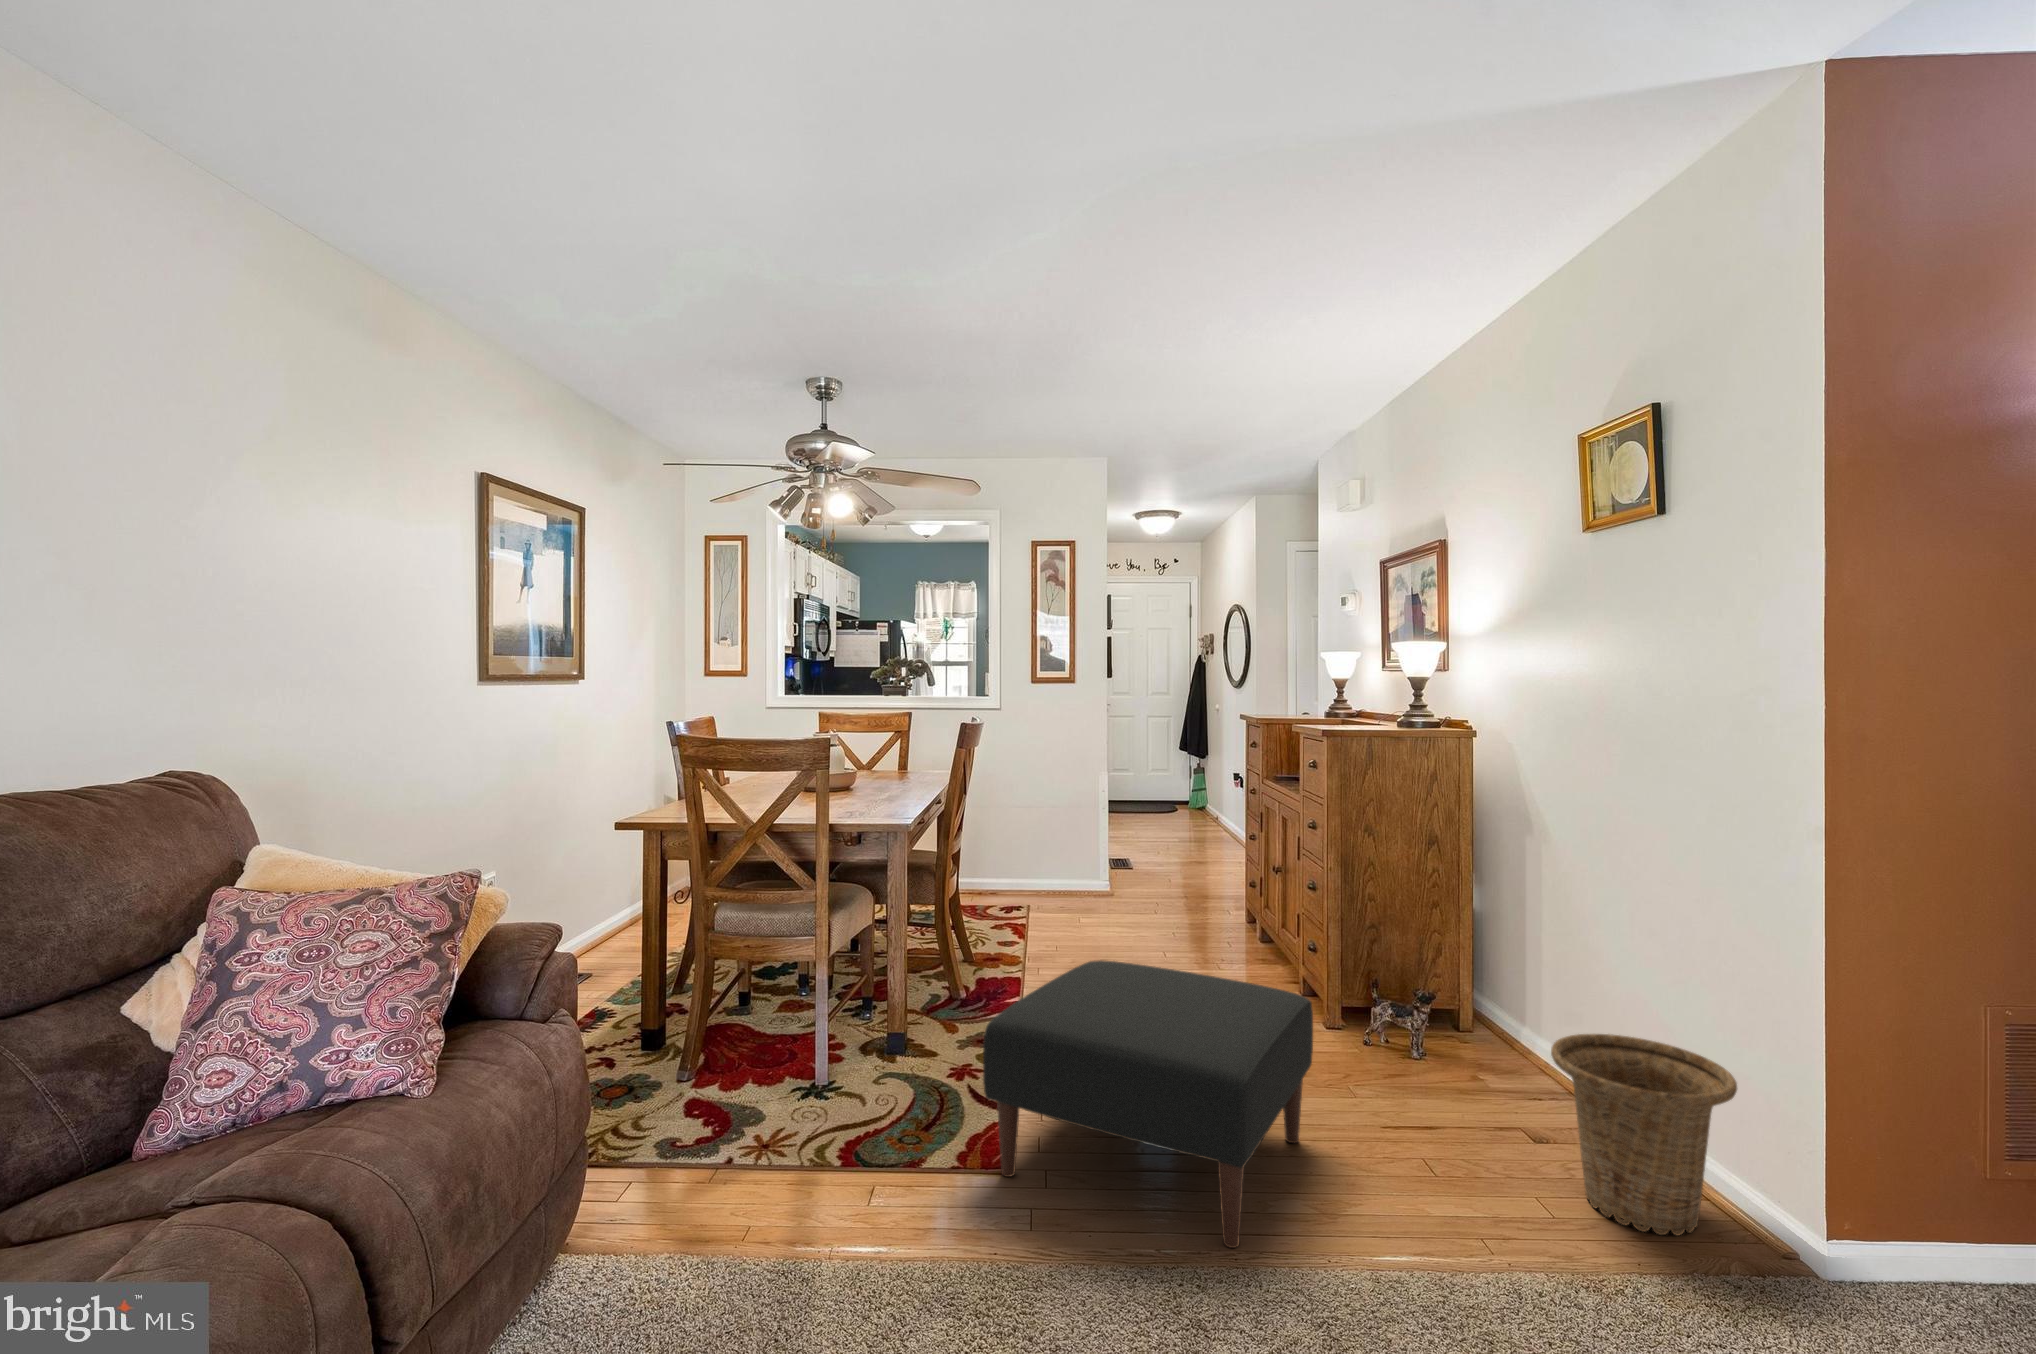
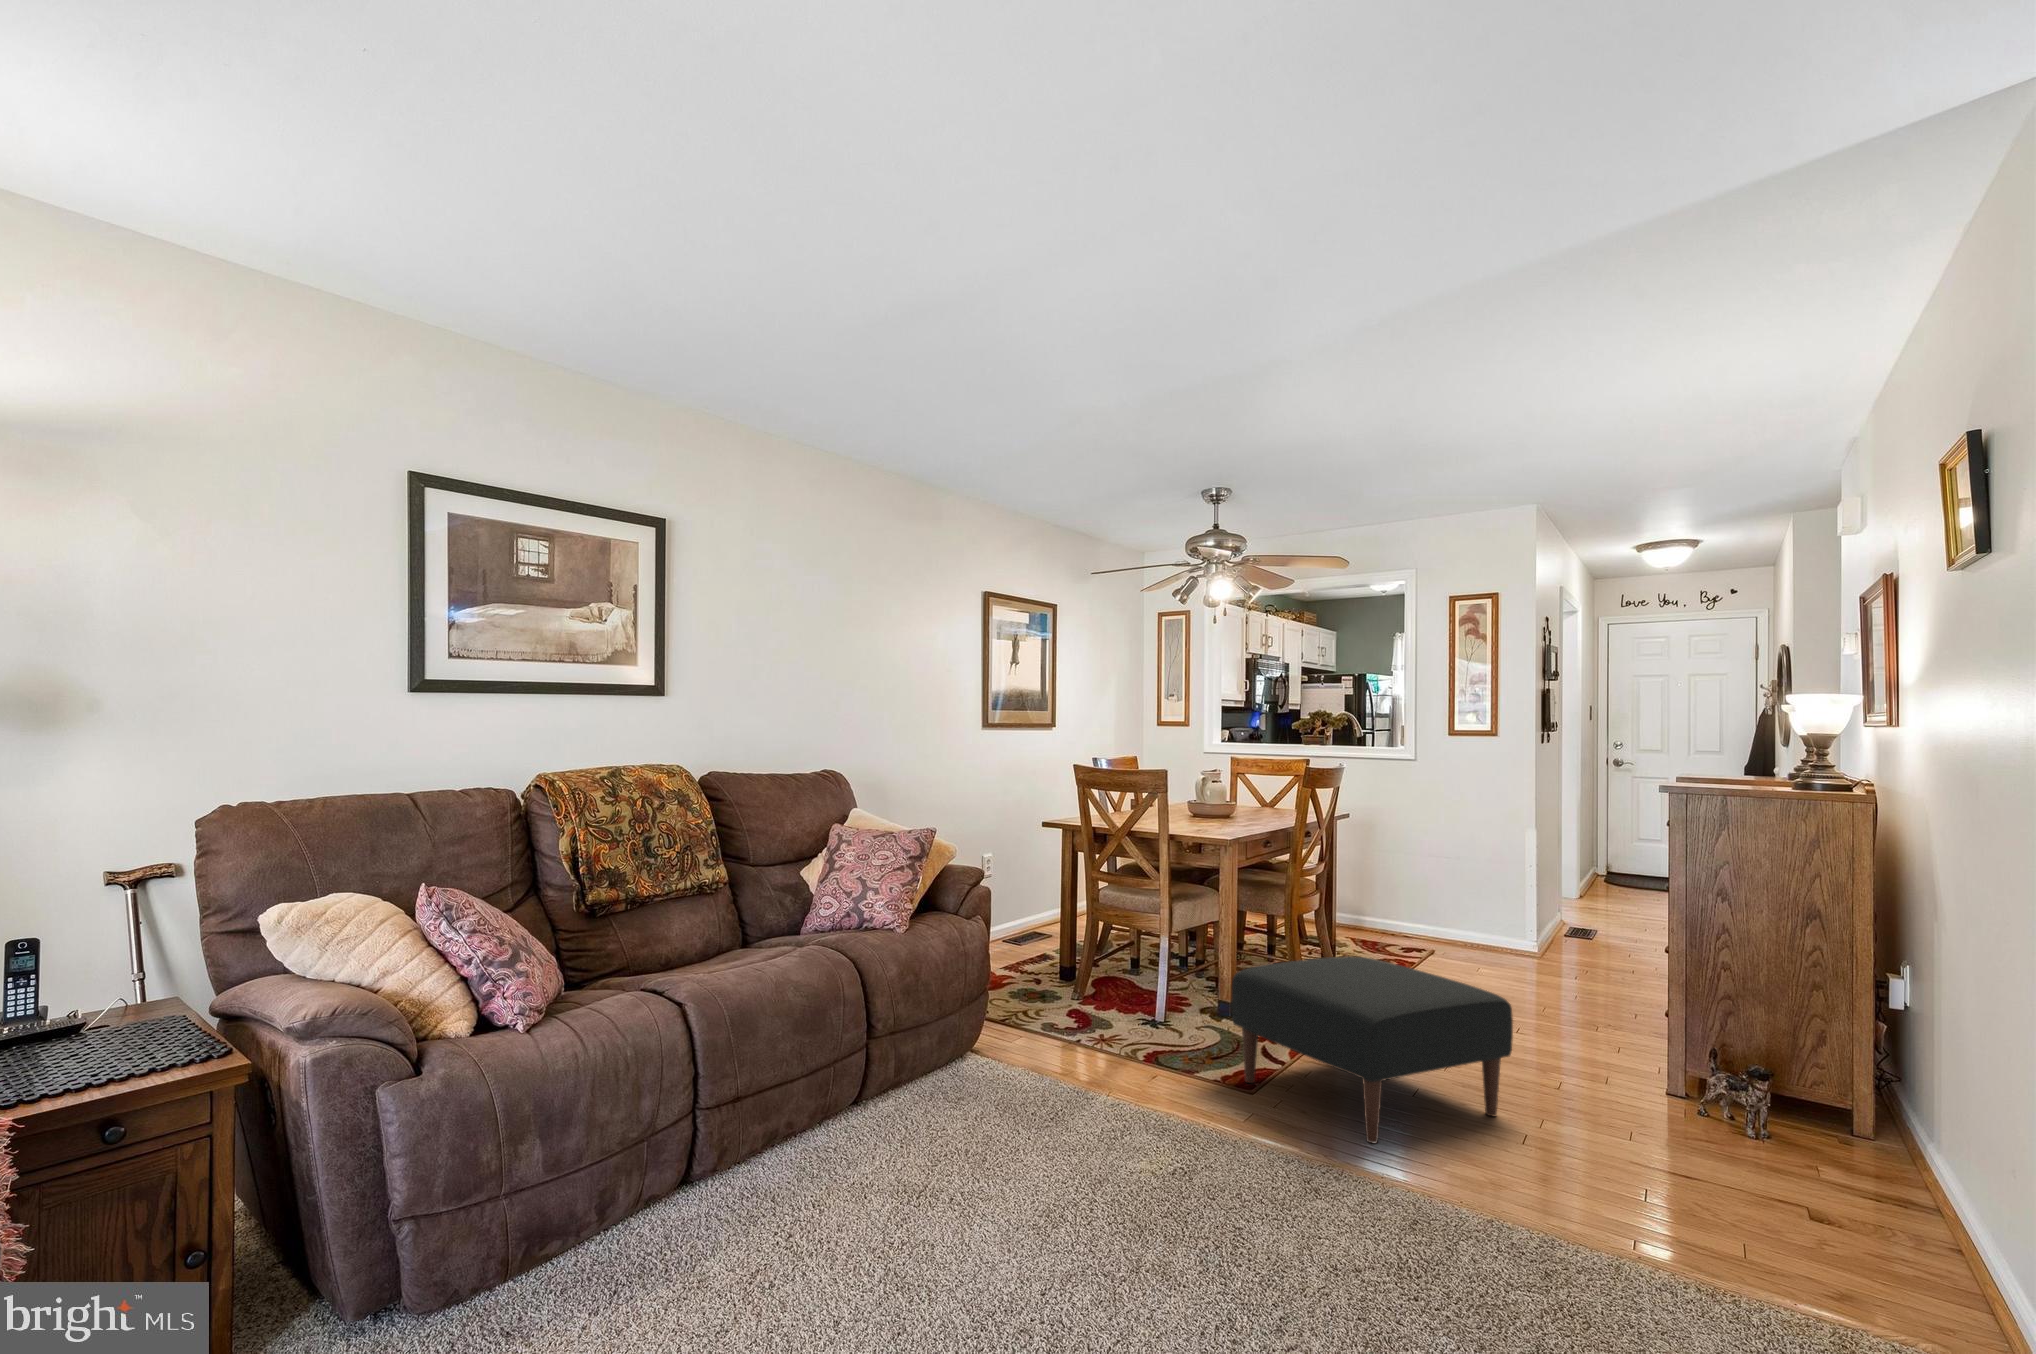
basket: present [1551,1034,1737,1236] -> none [1687,1060,1854,1232]

